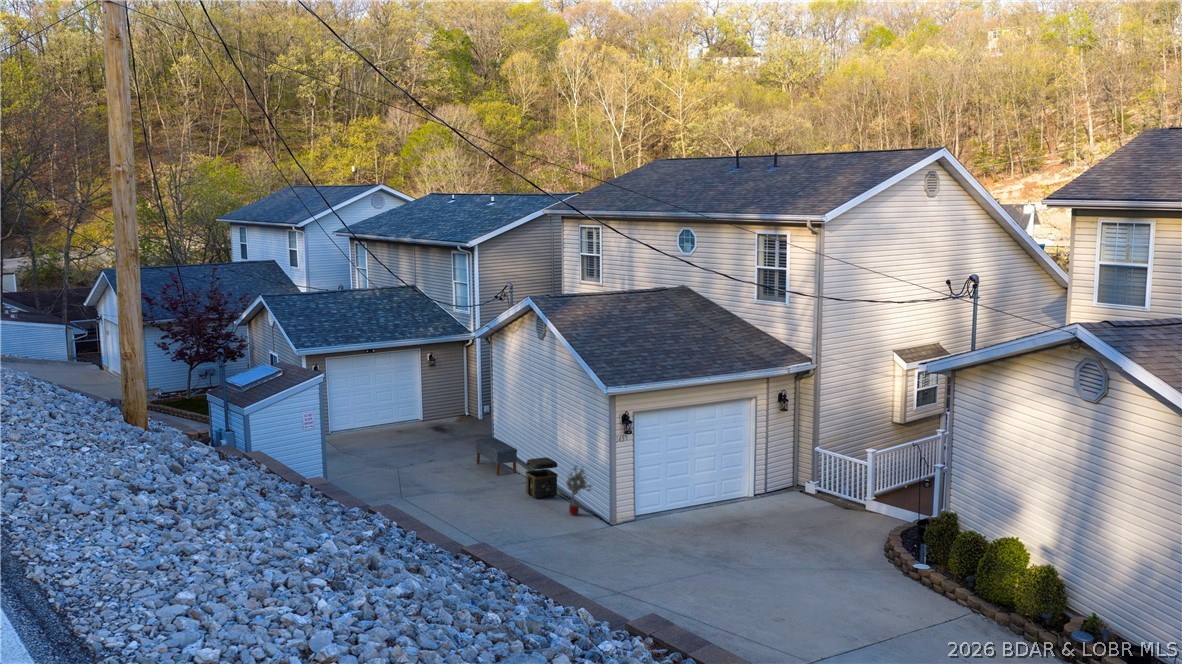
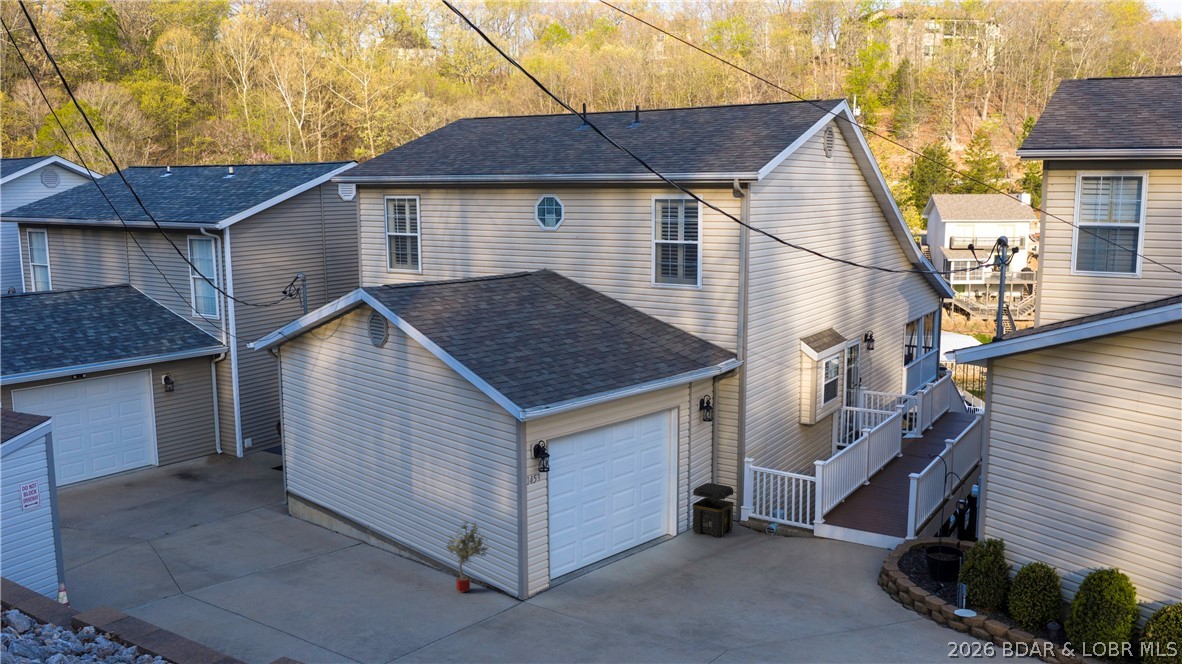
bench: present [476,438,517,476] -> none [271,487,340,542]
toolbox: present [526,457,558,499] -> present [692,483,734,537]

